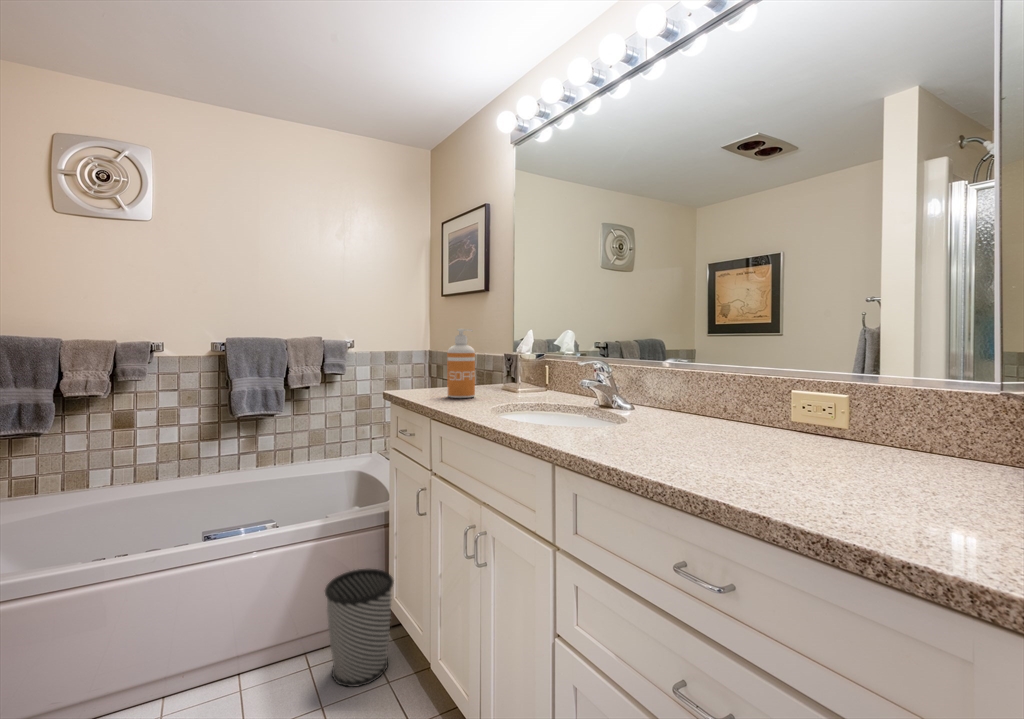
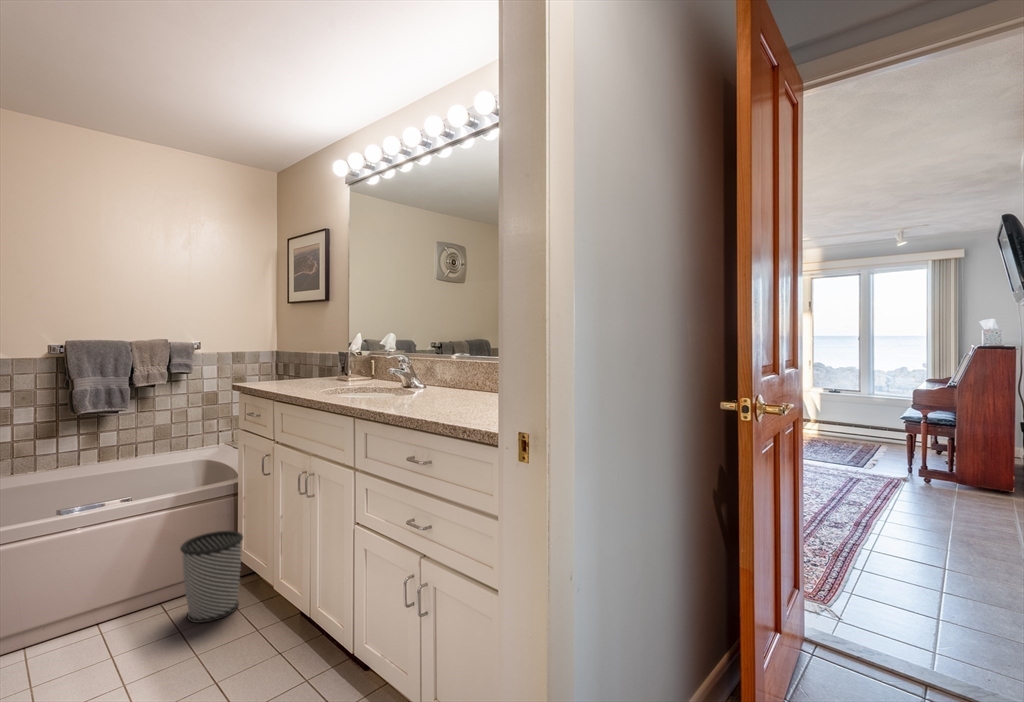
soap dispenser: present [447,329,475,398] -> none [289,333,313,387]

